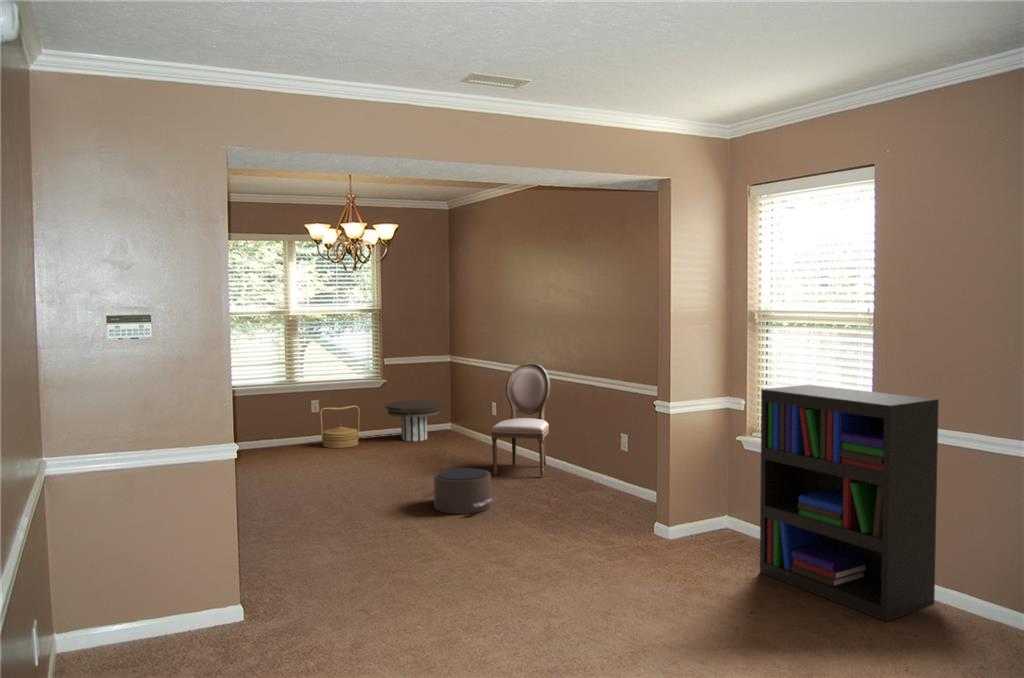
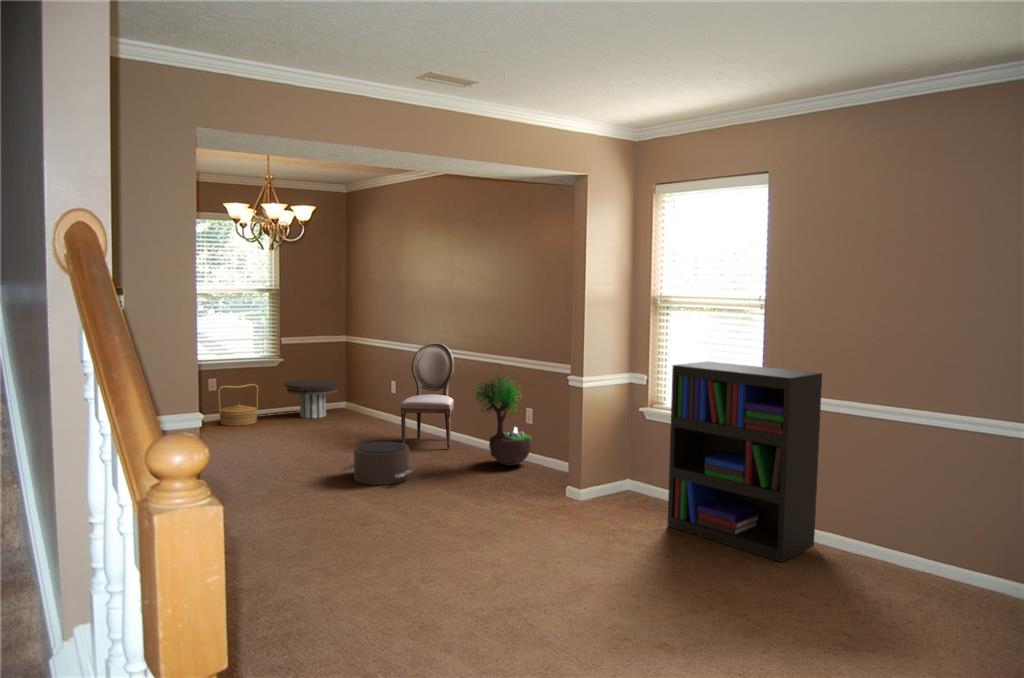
potted tree: none [556,390,627,497] -> present [473,375,531,465]

